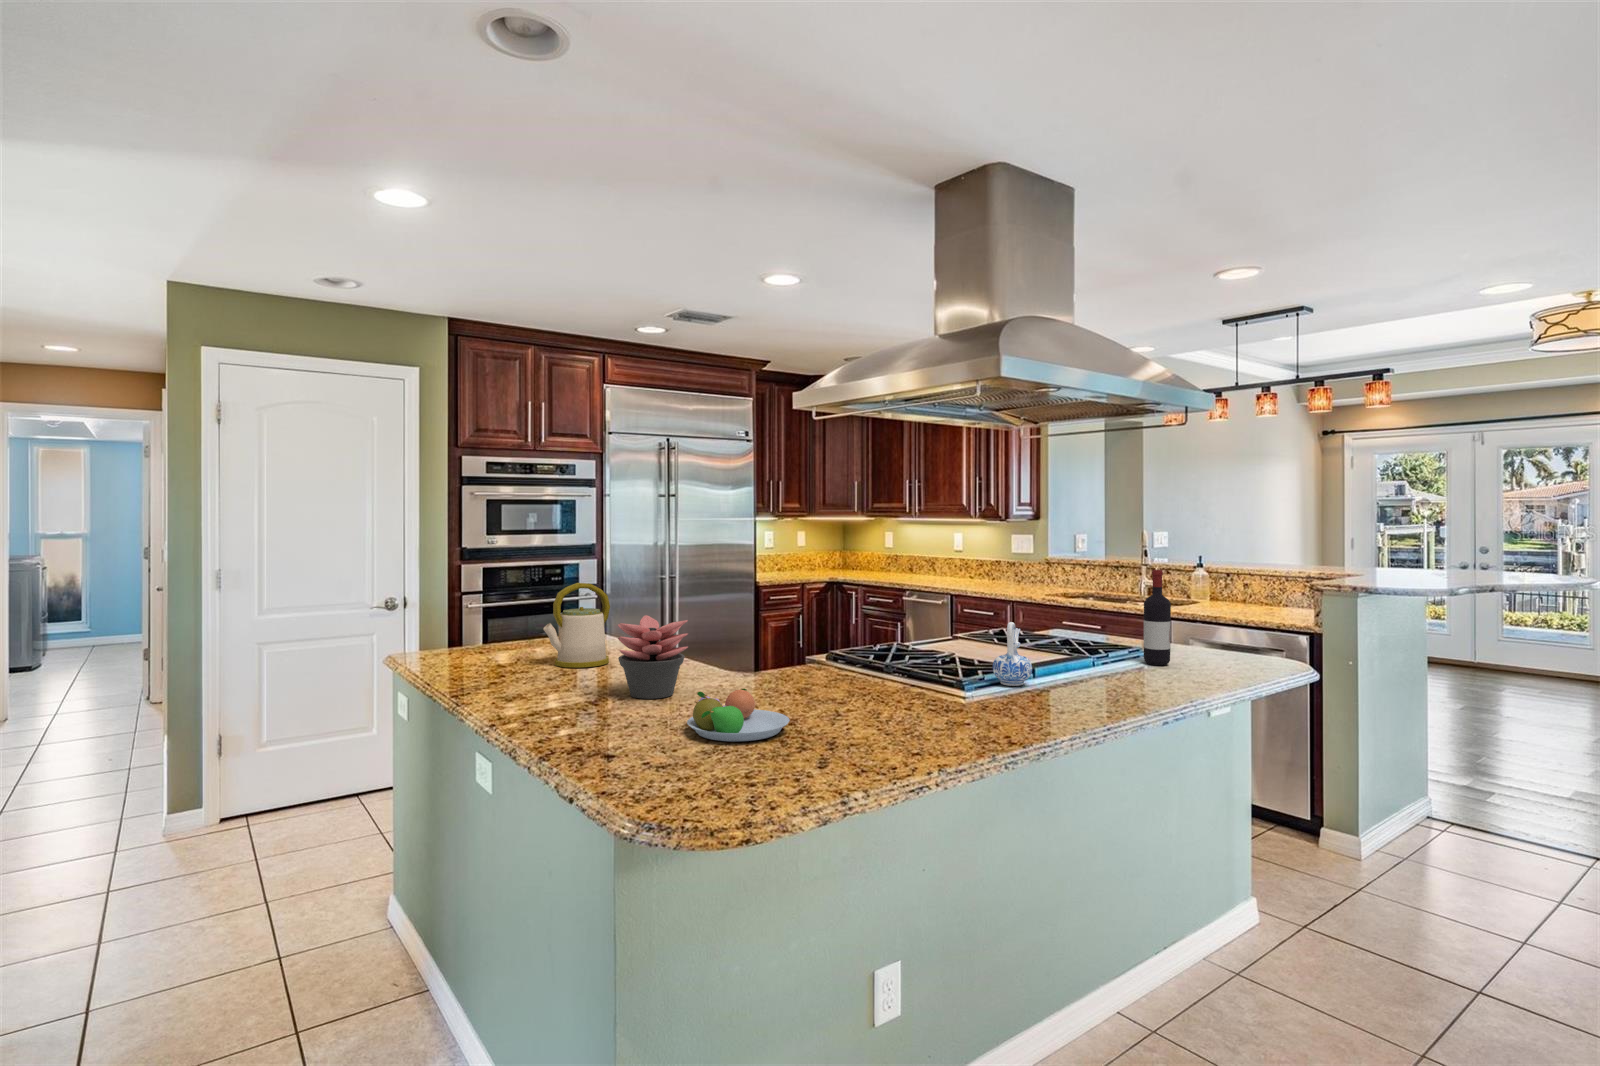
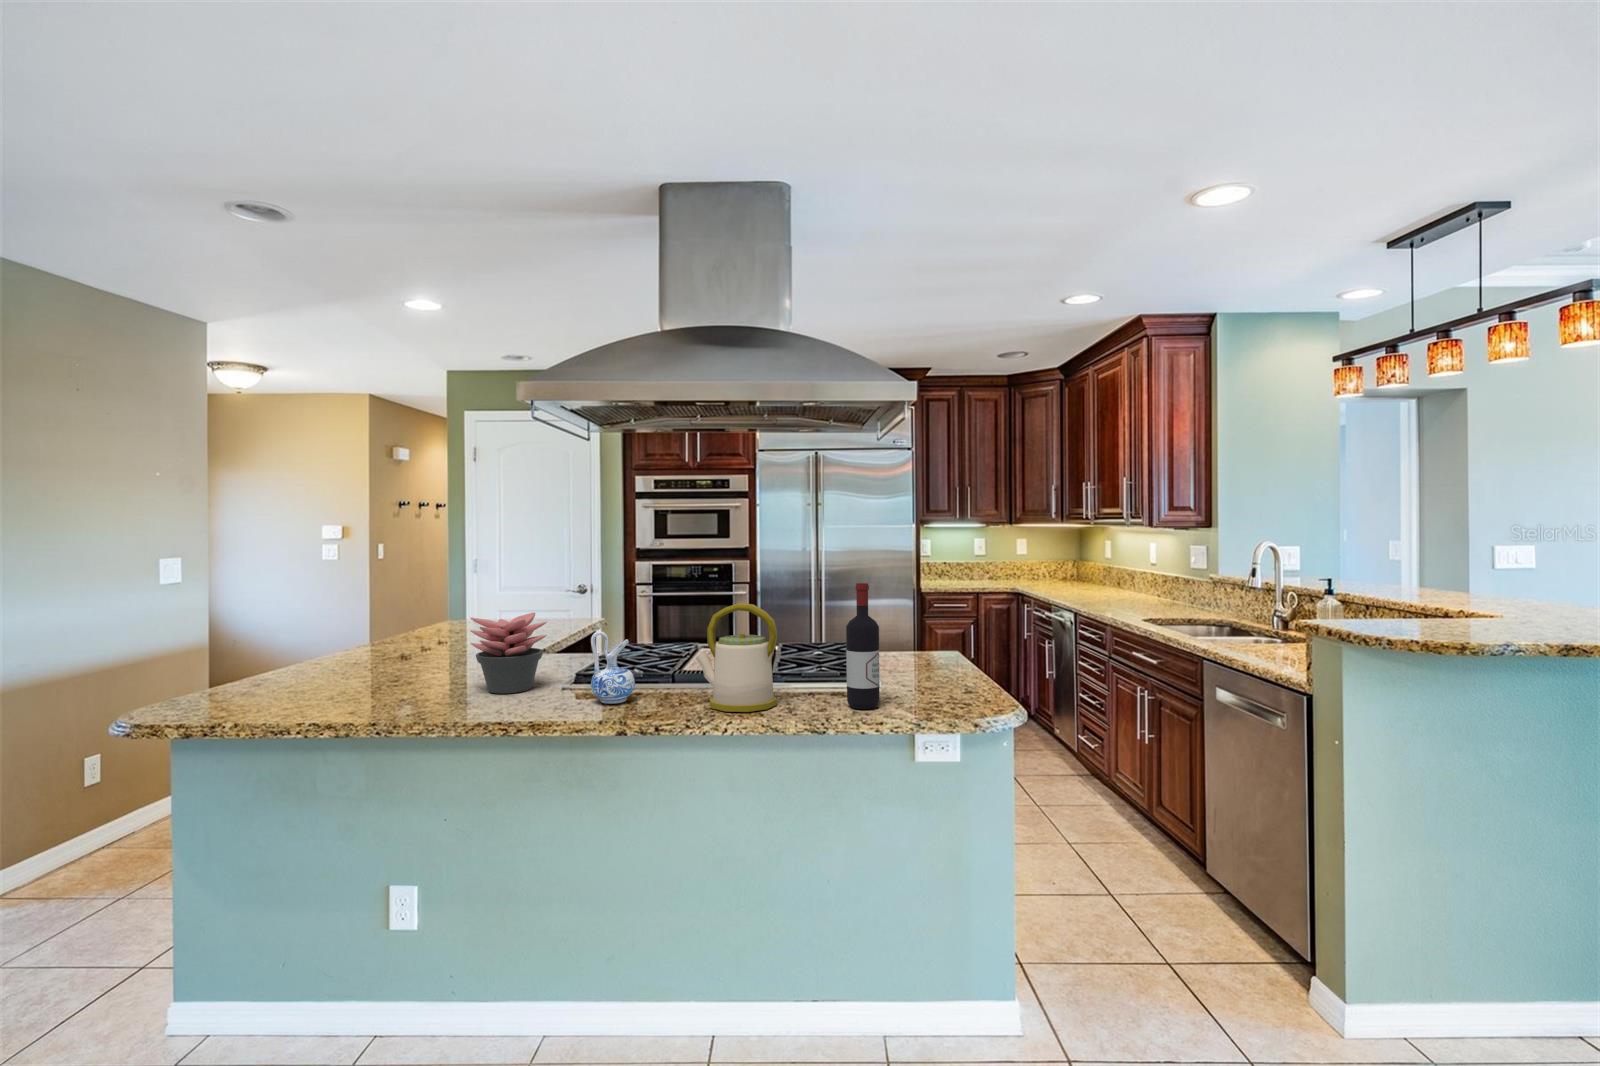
kettle: present [544,583,610,668] -> present [696,603,778,712]
succulent plant: present [618,615,688,699] -> present [470,613,547,693]
fruit bowl: present [687,689,790,742] -> none [201,663,319,709]

